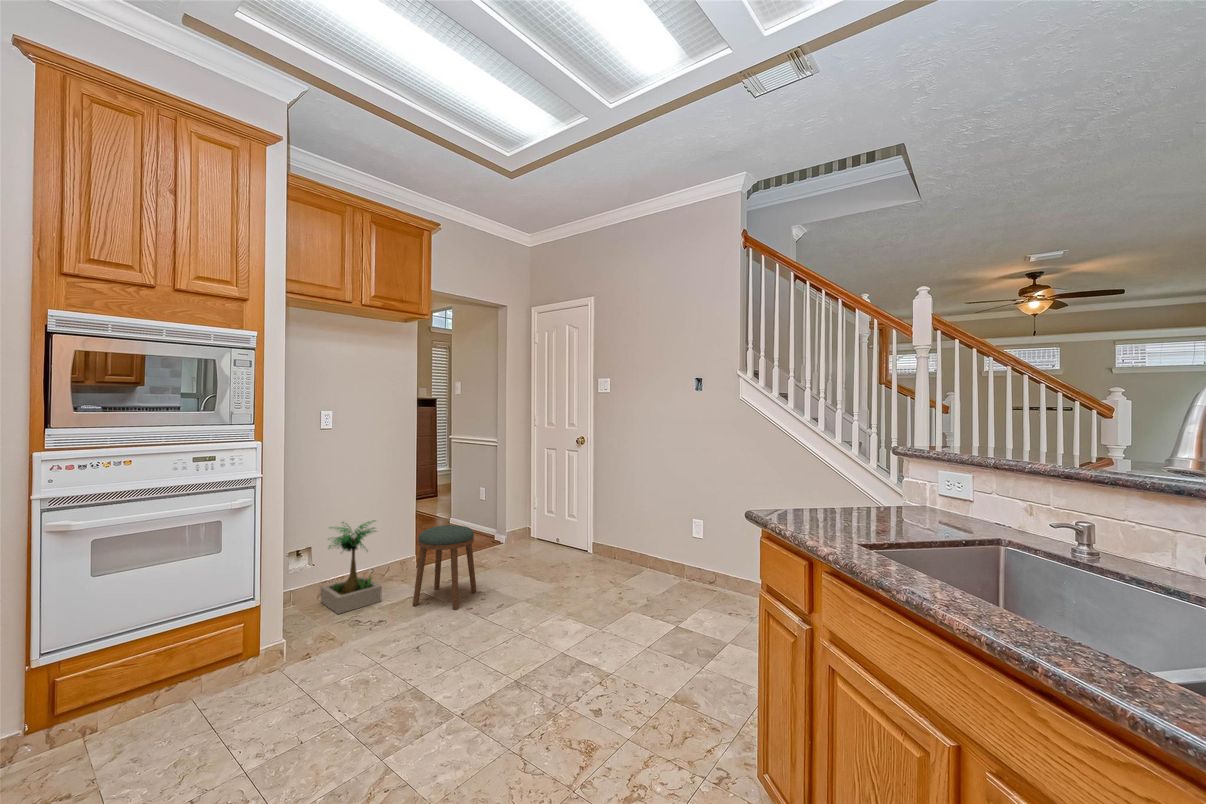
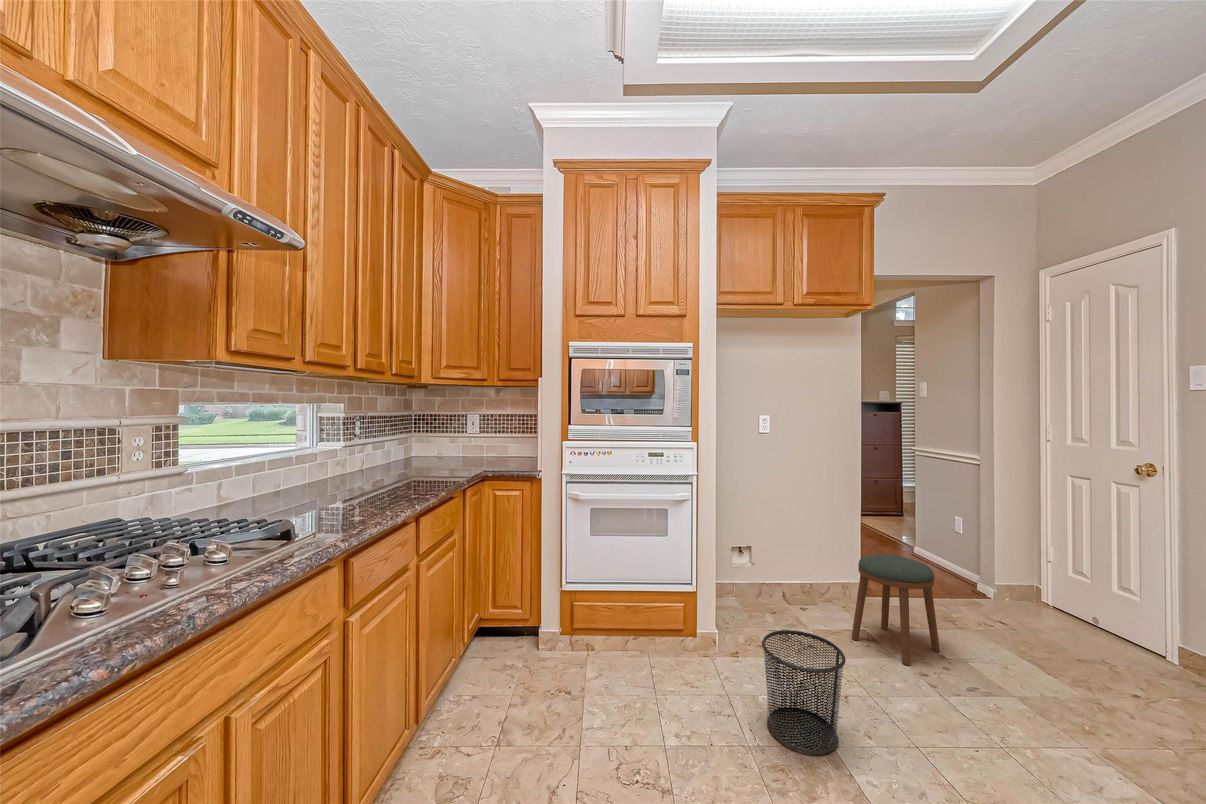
potted plant: present [321,520,382,614] -> none [760,524,823,620]
waste bin: none [347,604,422,706] -> present [762,630,846,754]

